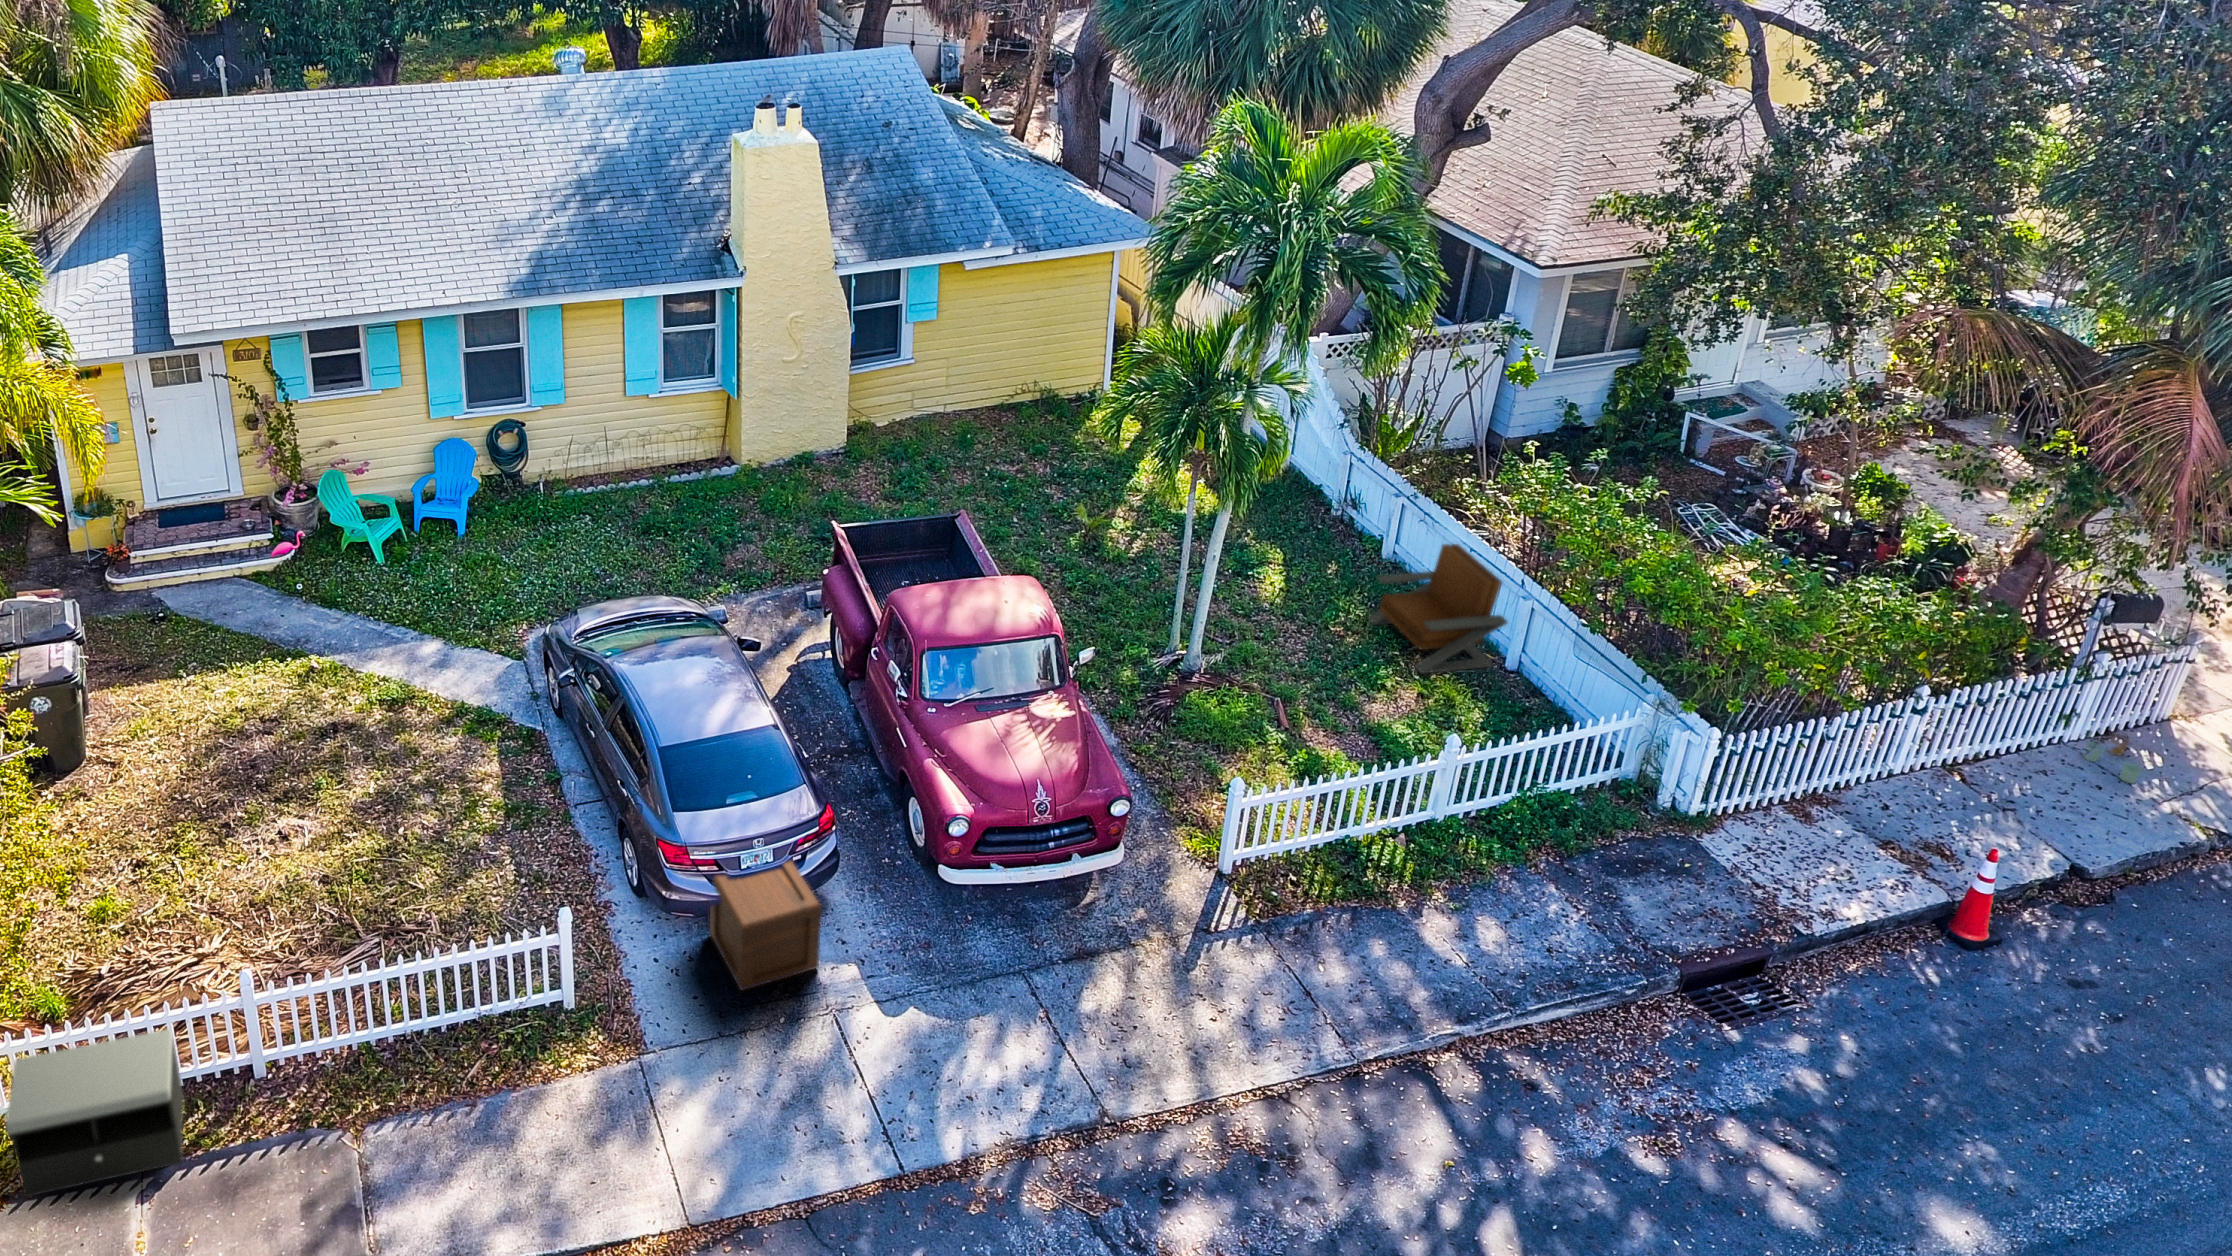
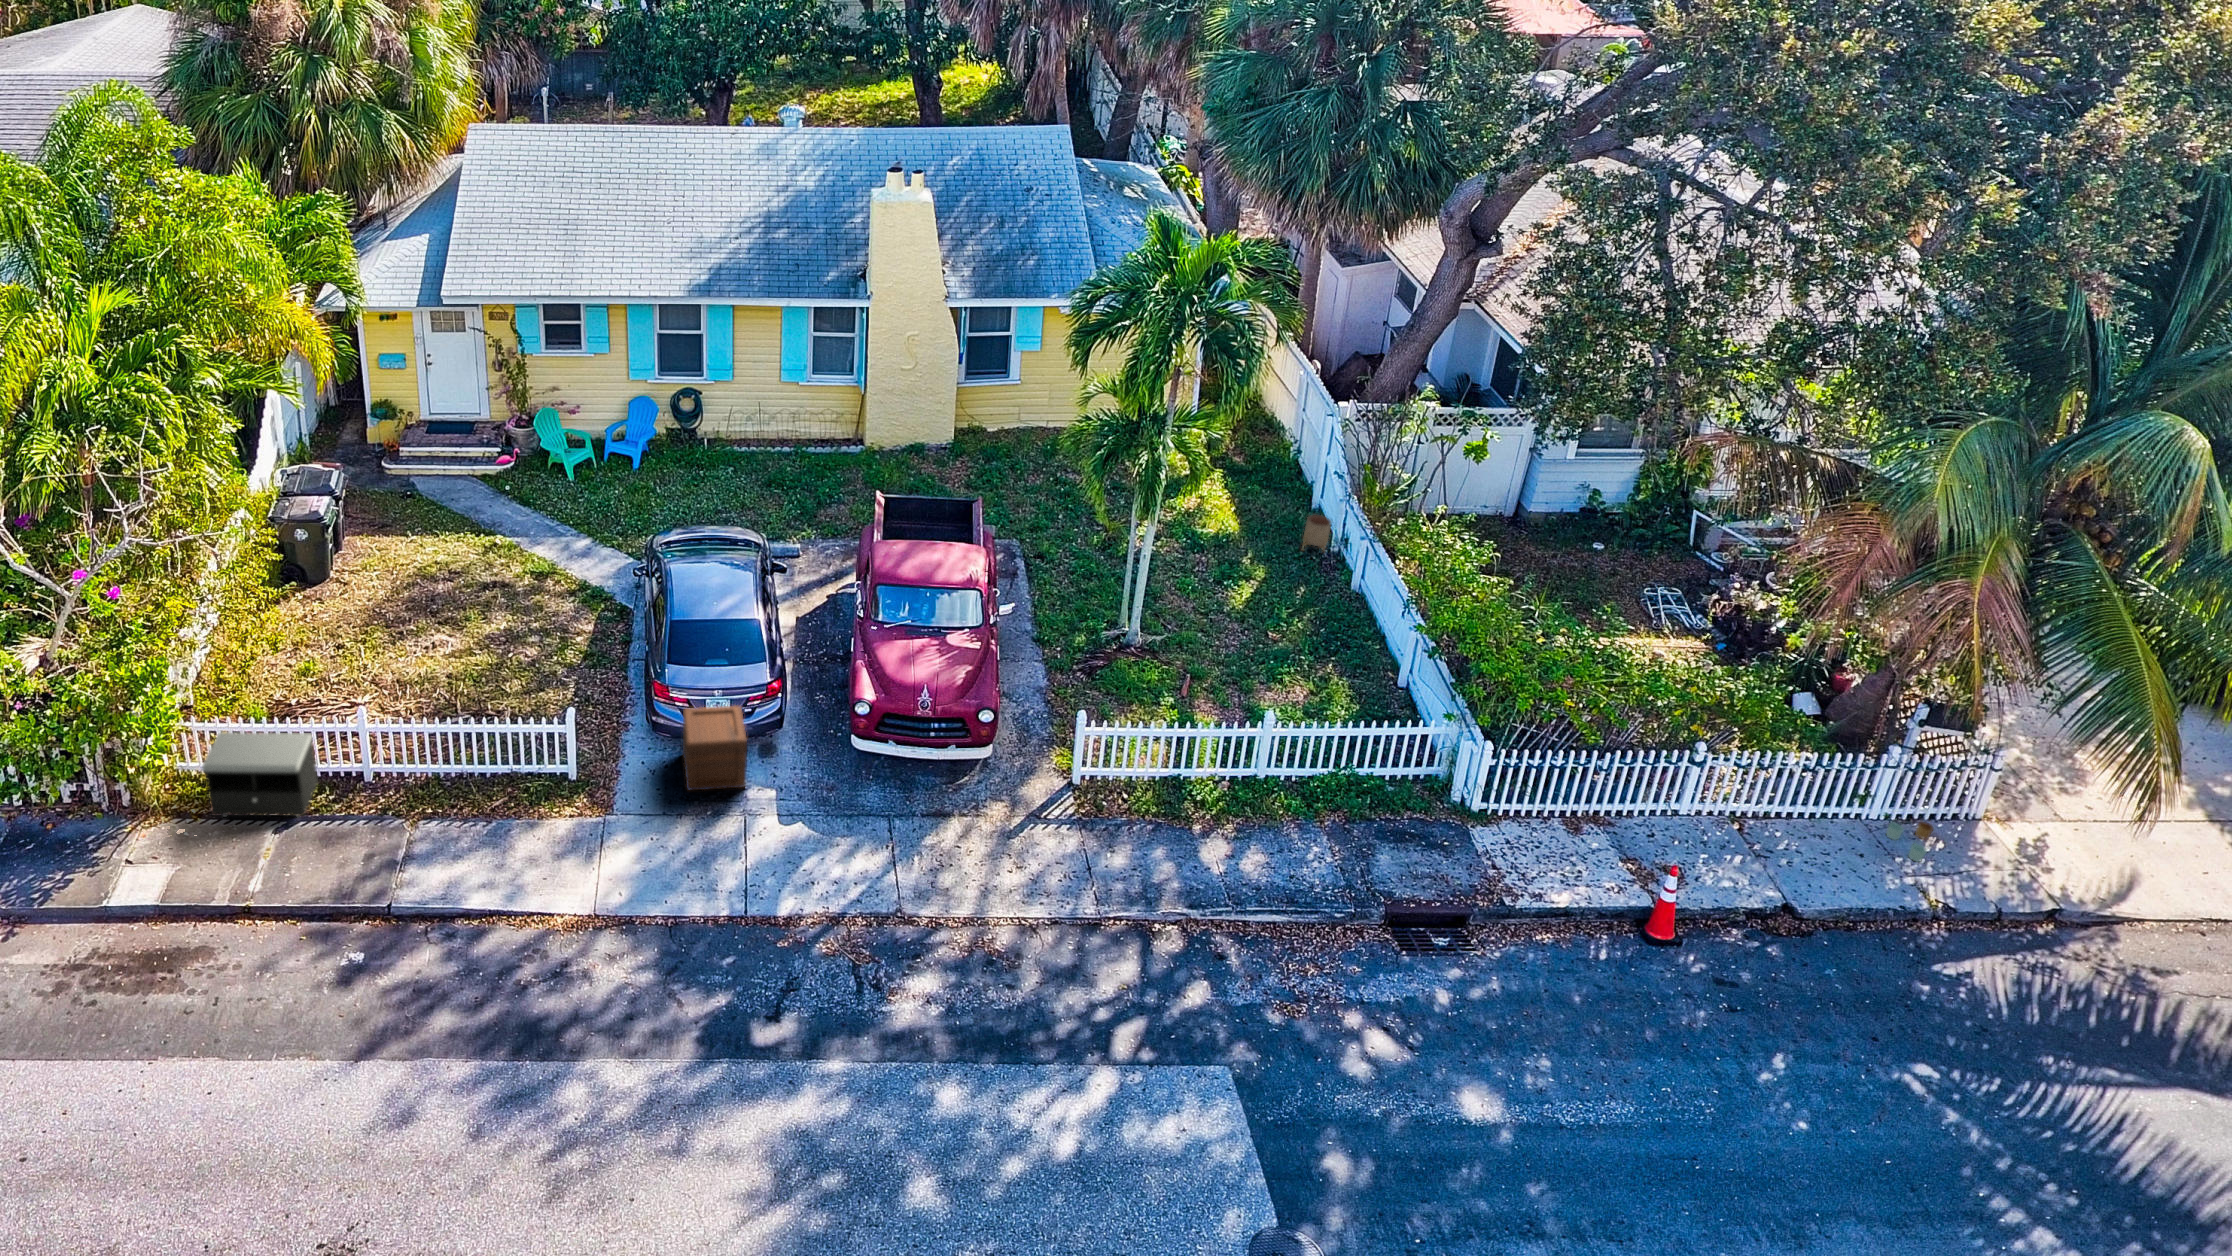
planter: none [1308,478,1345,526] -> present [1303,515,1331,552]
lounge chair: present [1368,544,1507,673] -> none [1302,576,1399,680]

